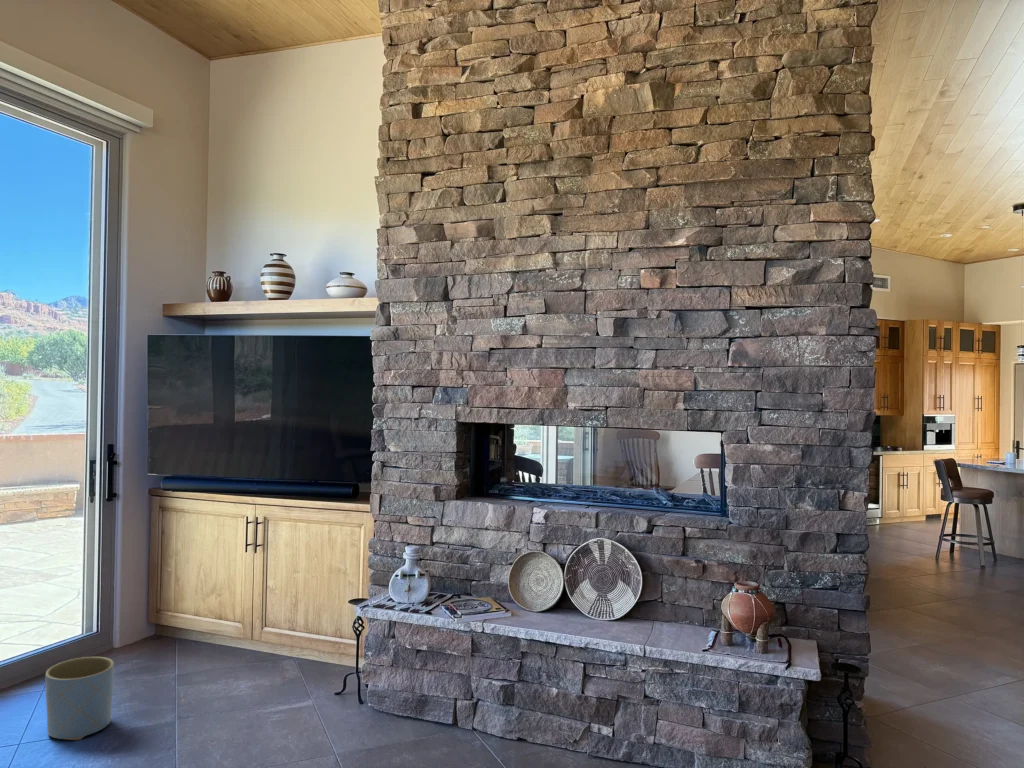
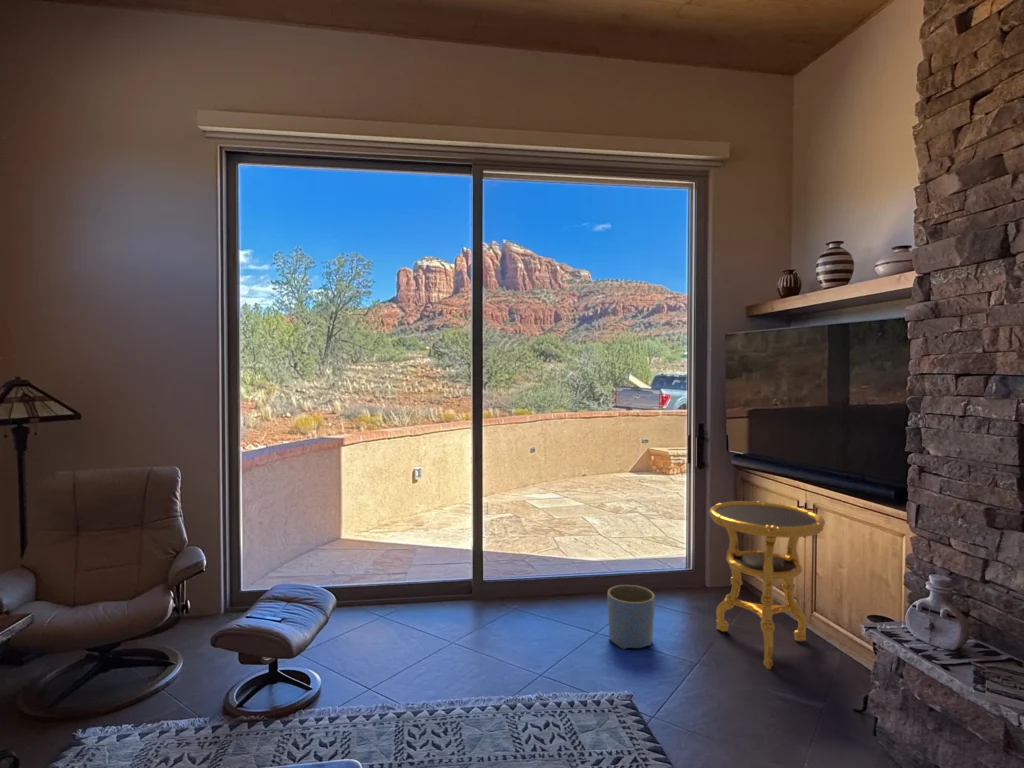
side table: none [166,523,288,693] -> present [709,501,825,669]

